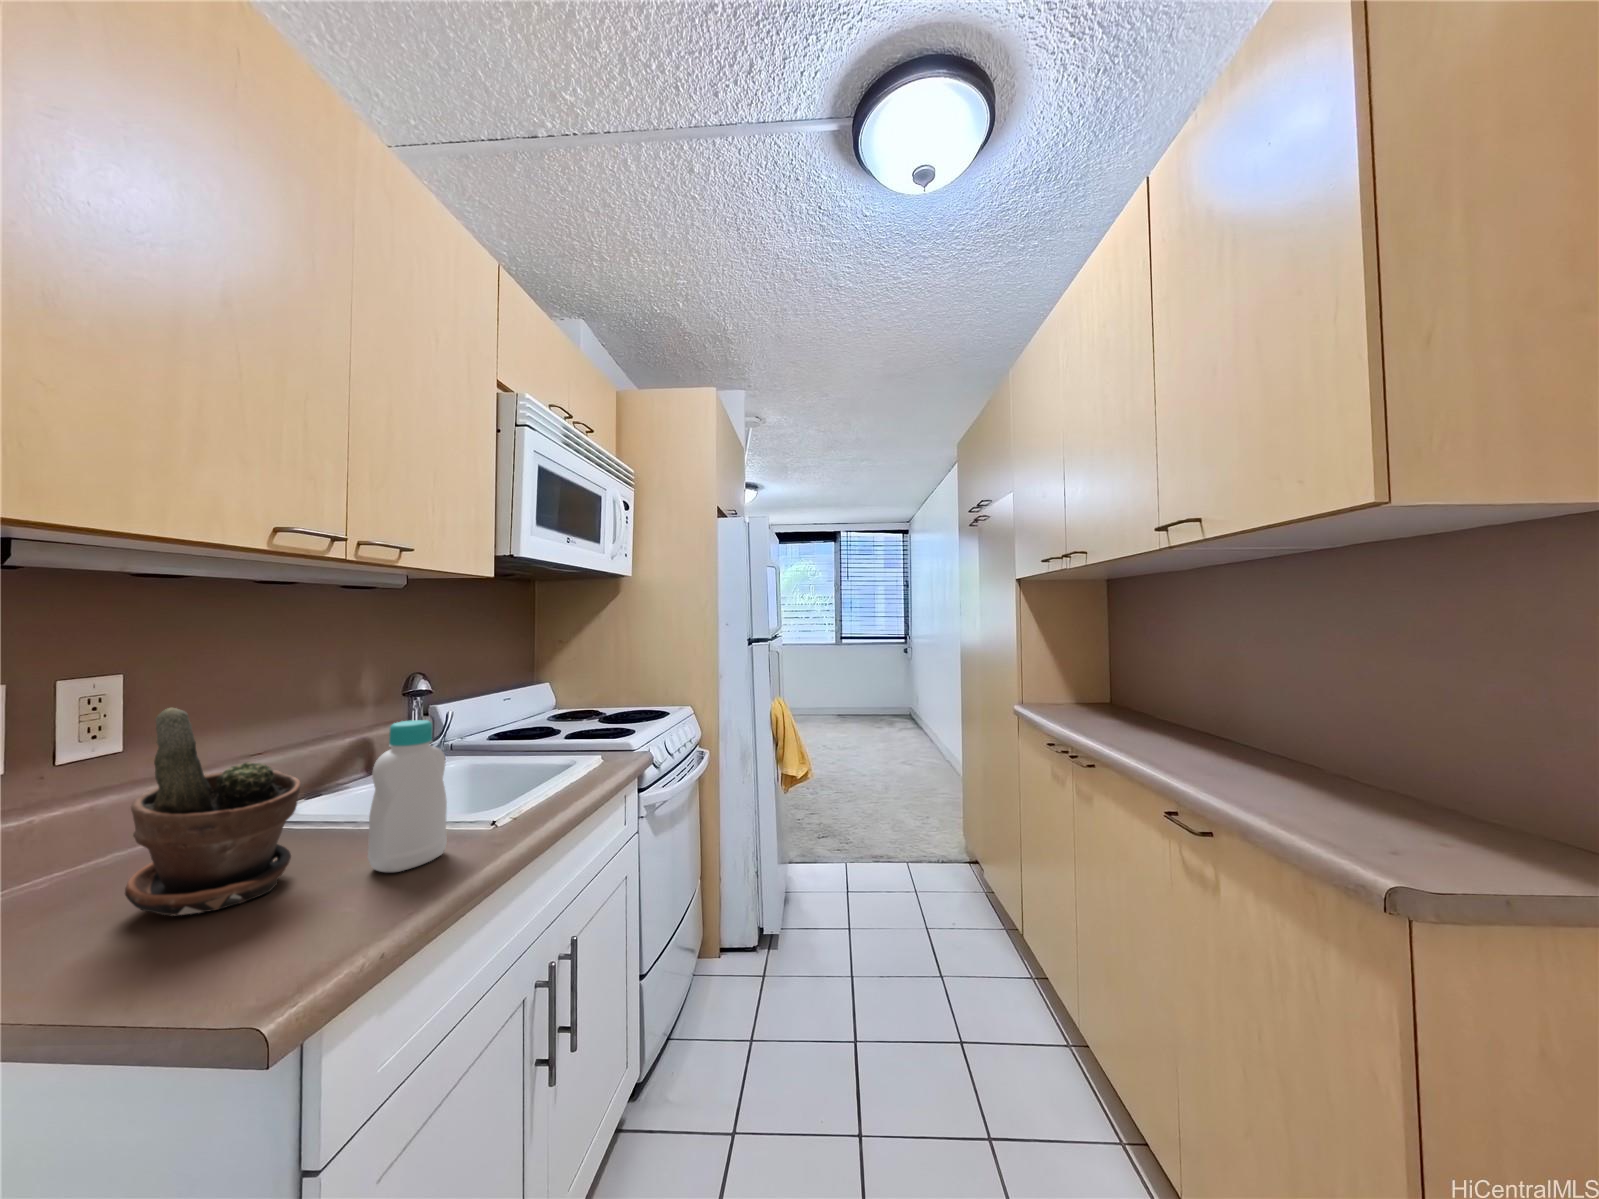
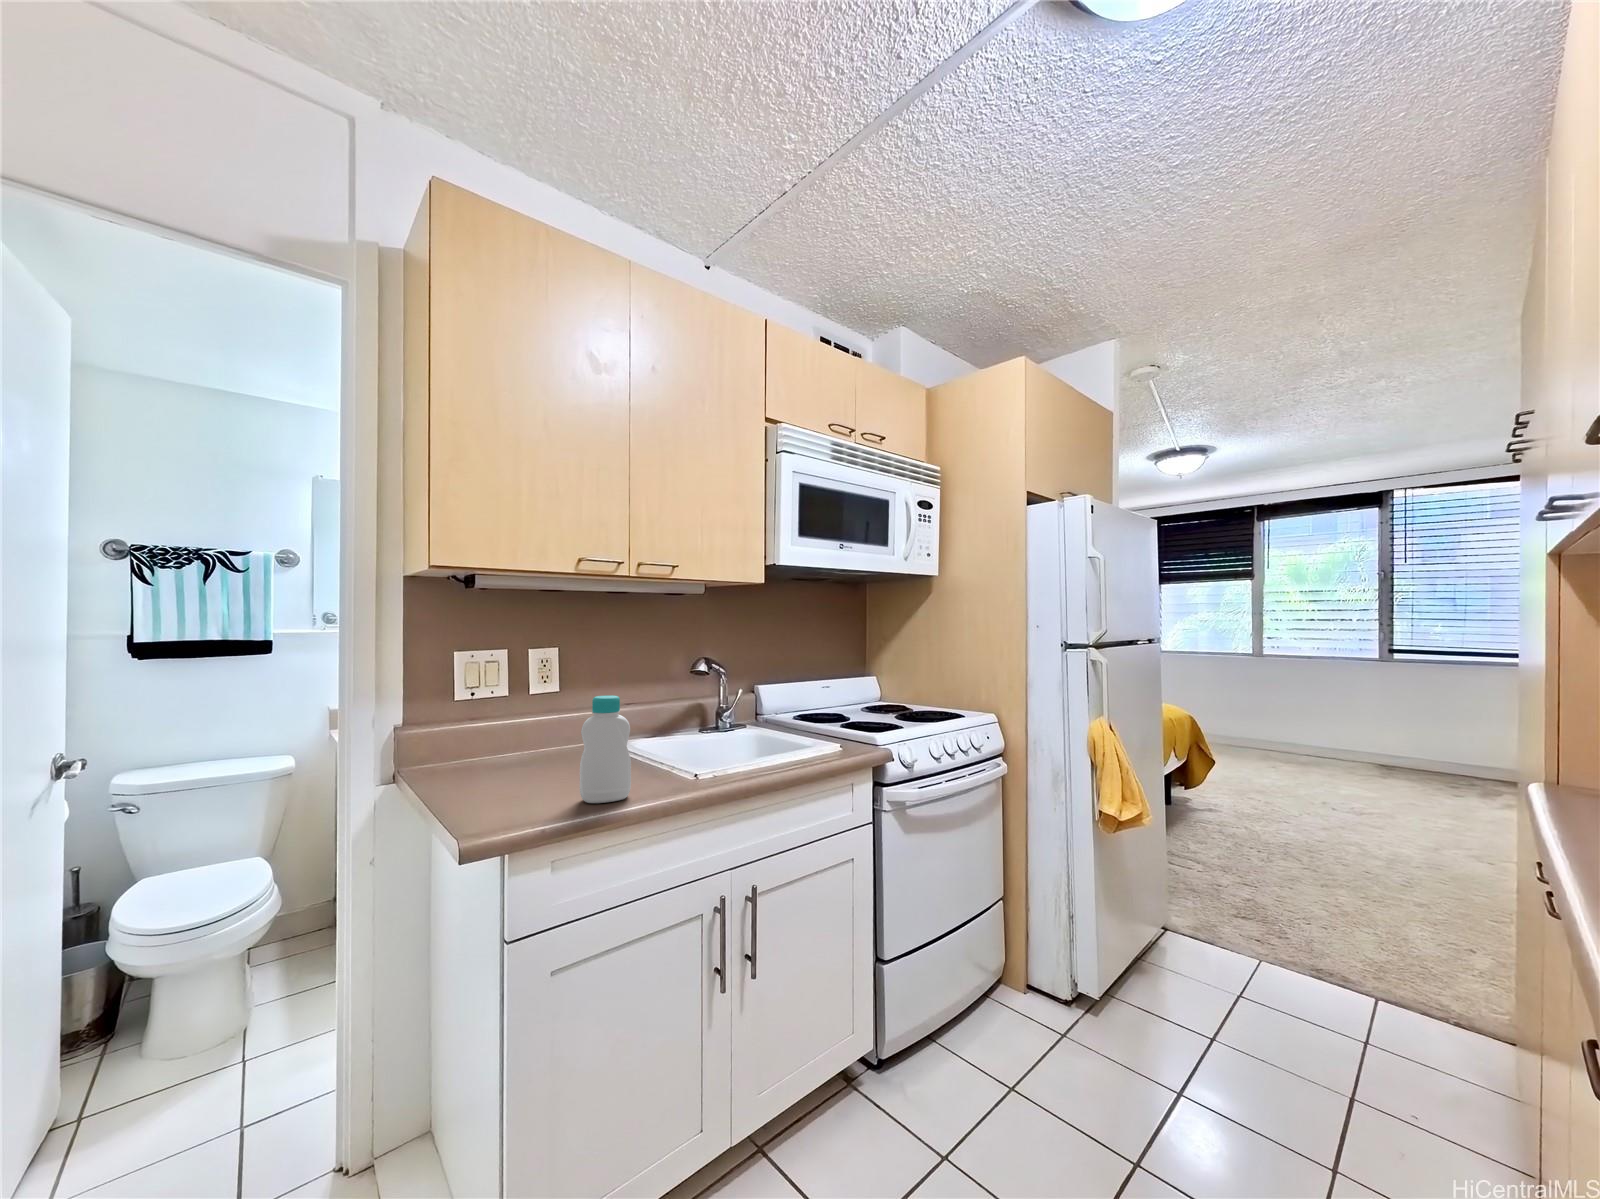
potted plant: present [125,708,301,915] -> none [478,673,560,800]

